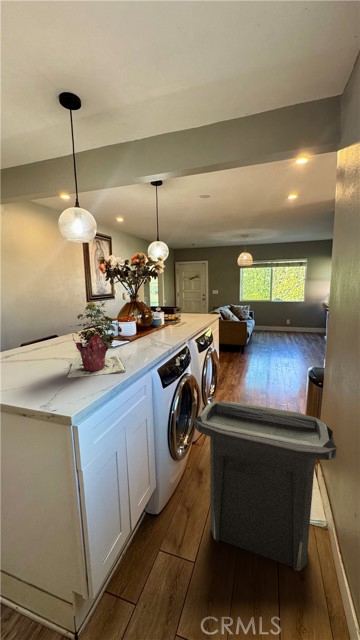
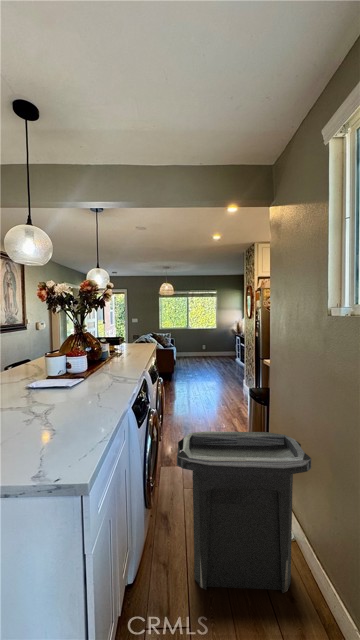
potted plant: present [68,301,126,378] -> none [30,331,108,430]

